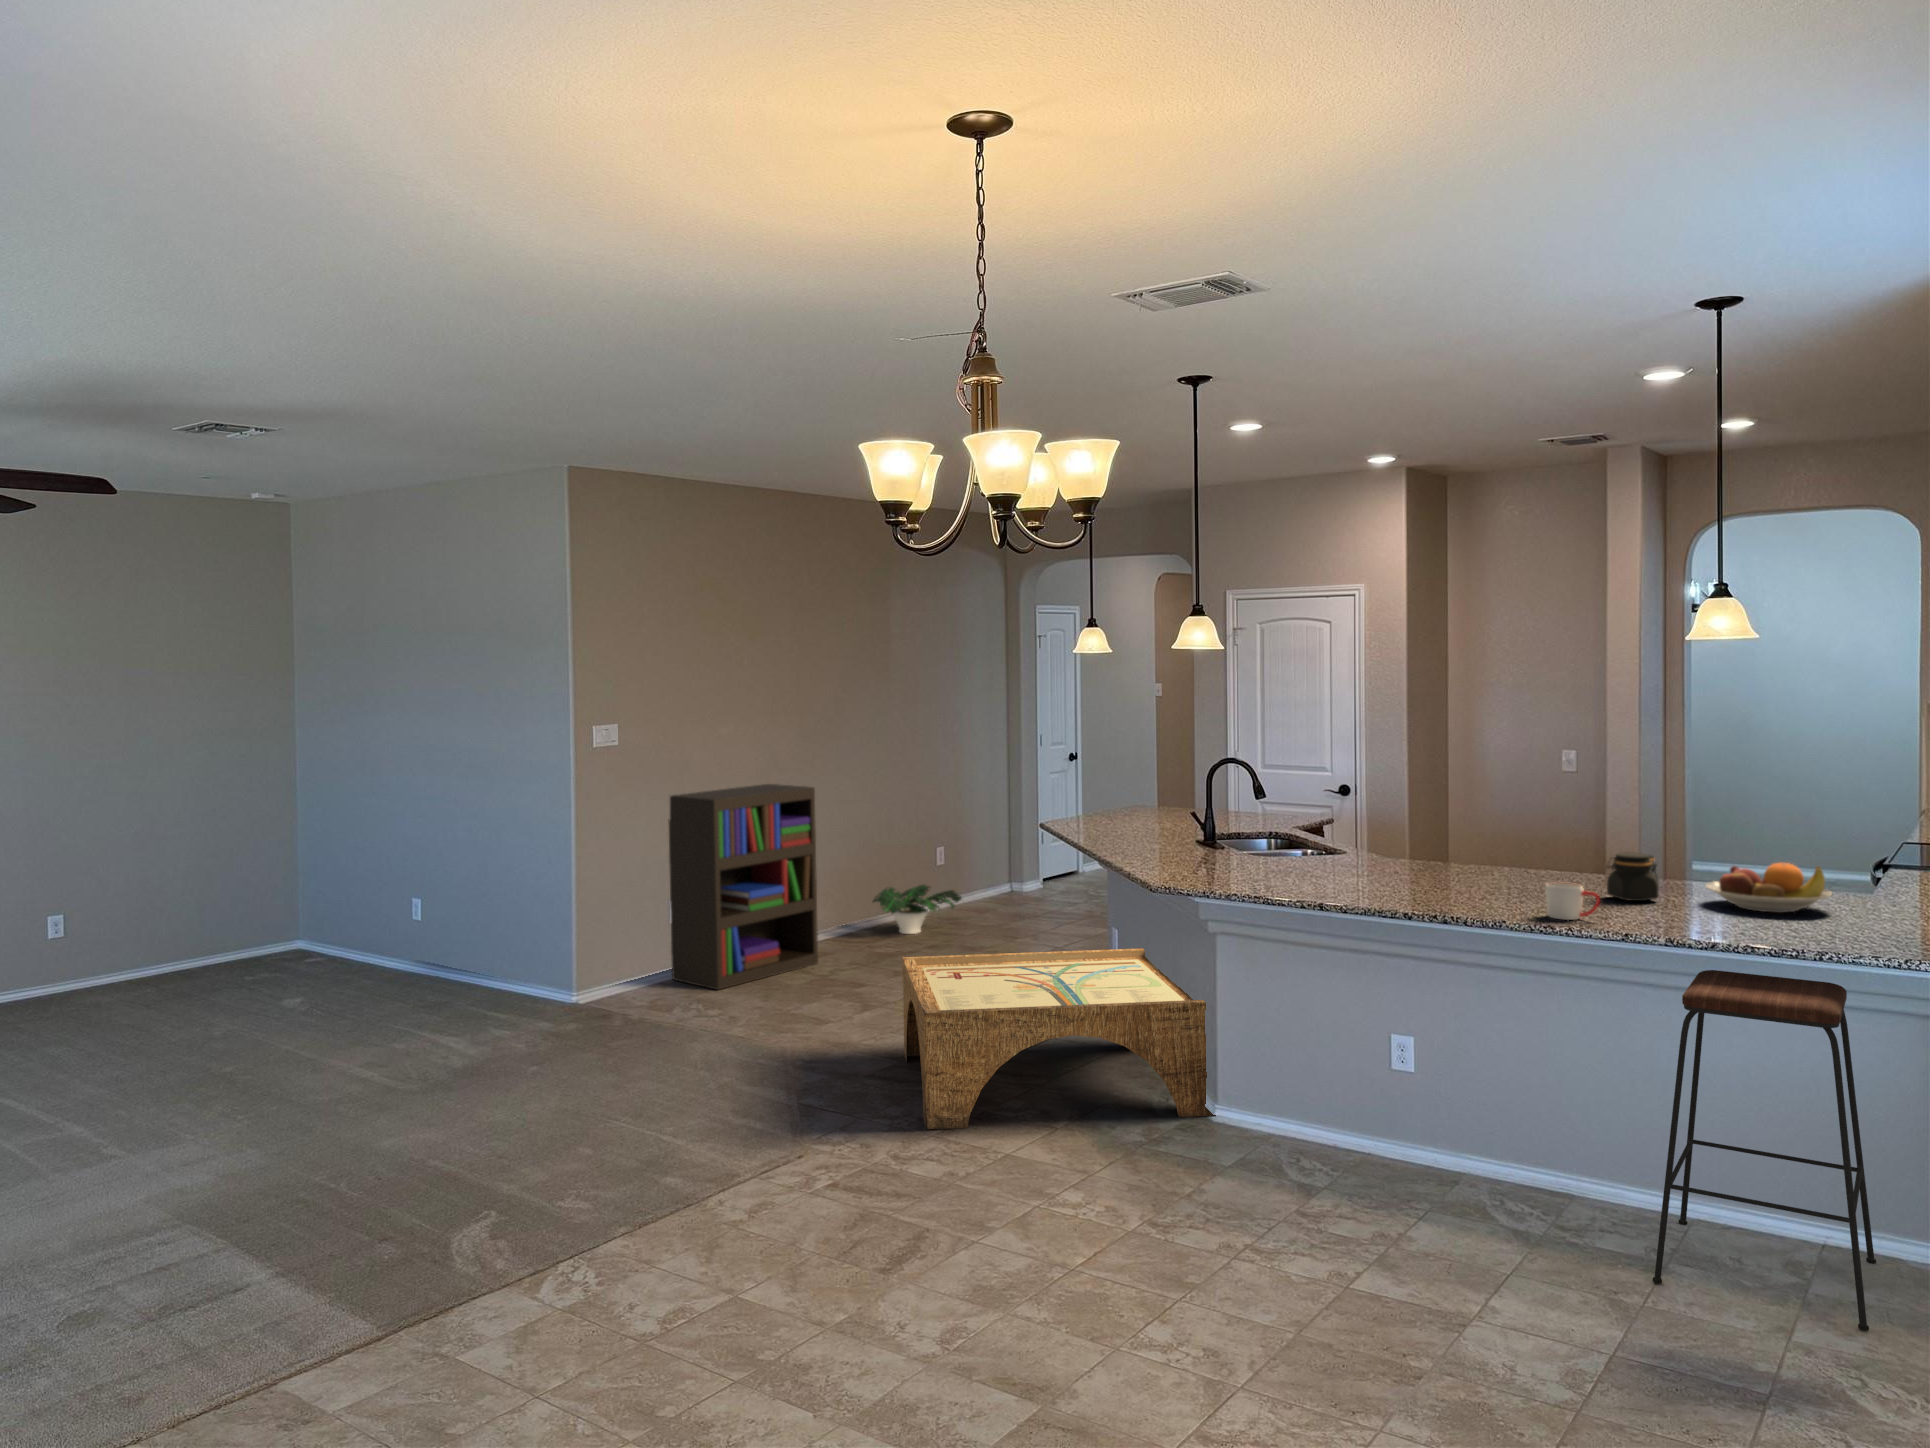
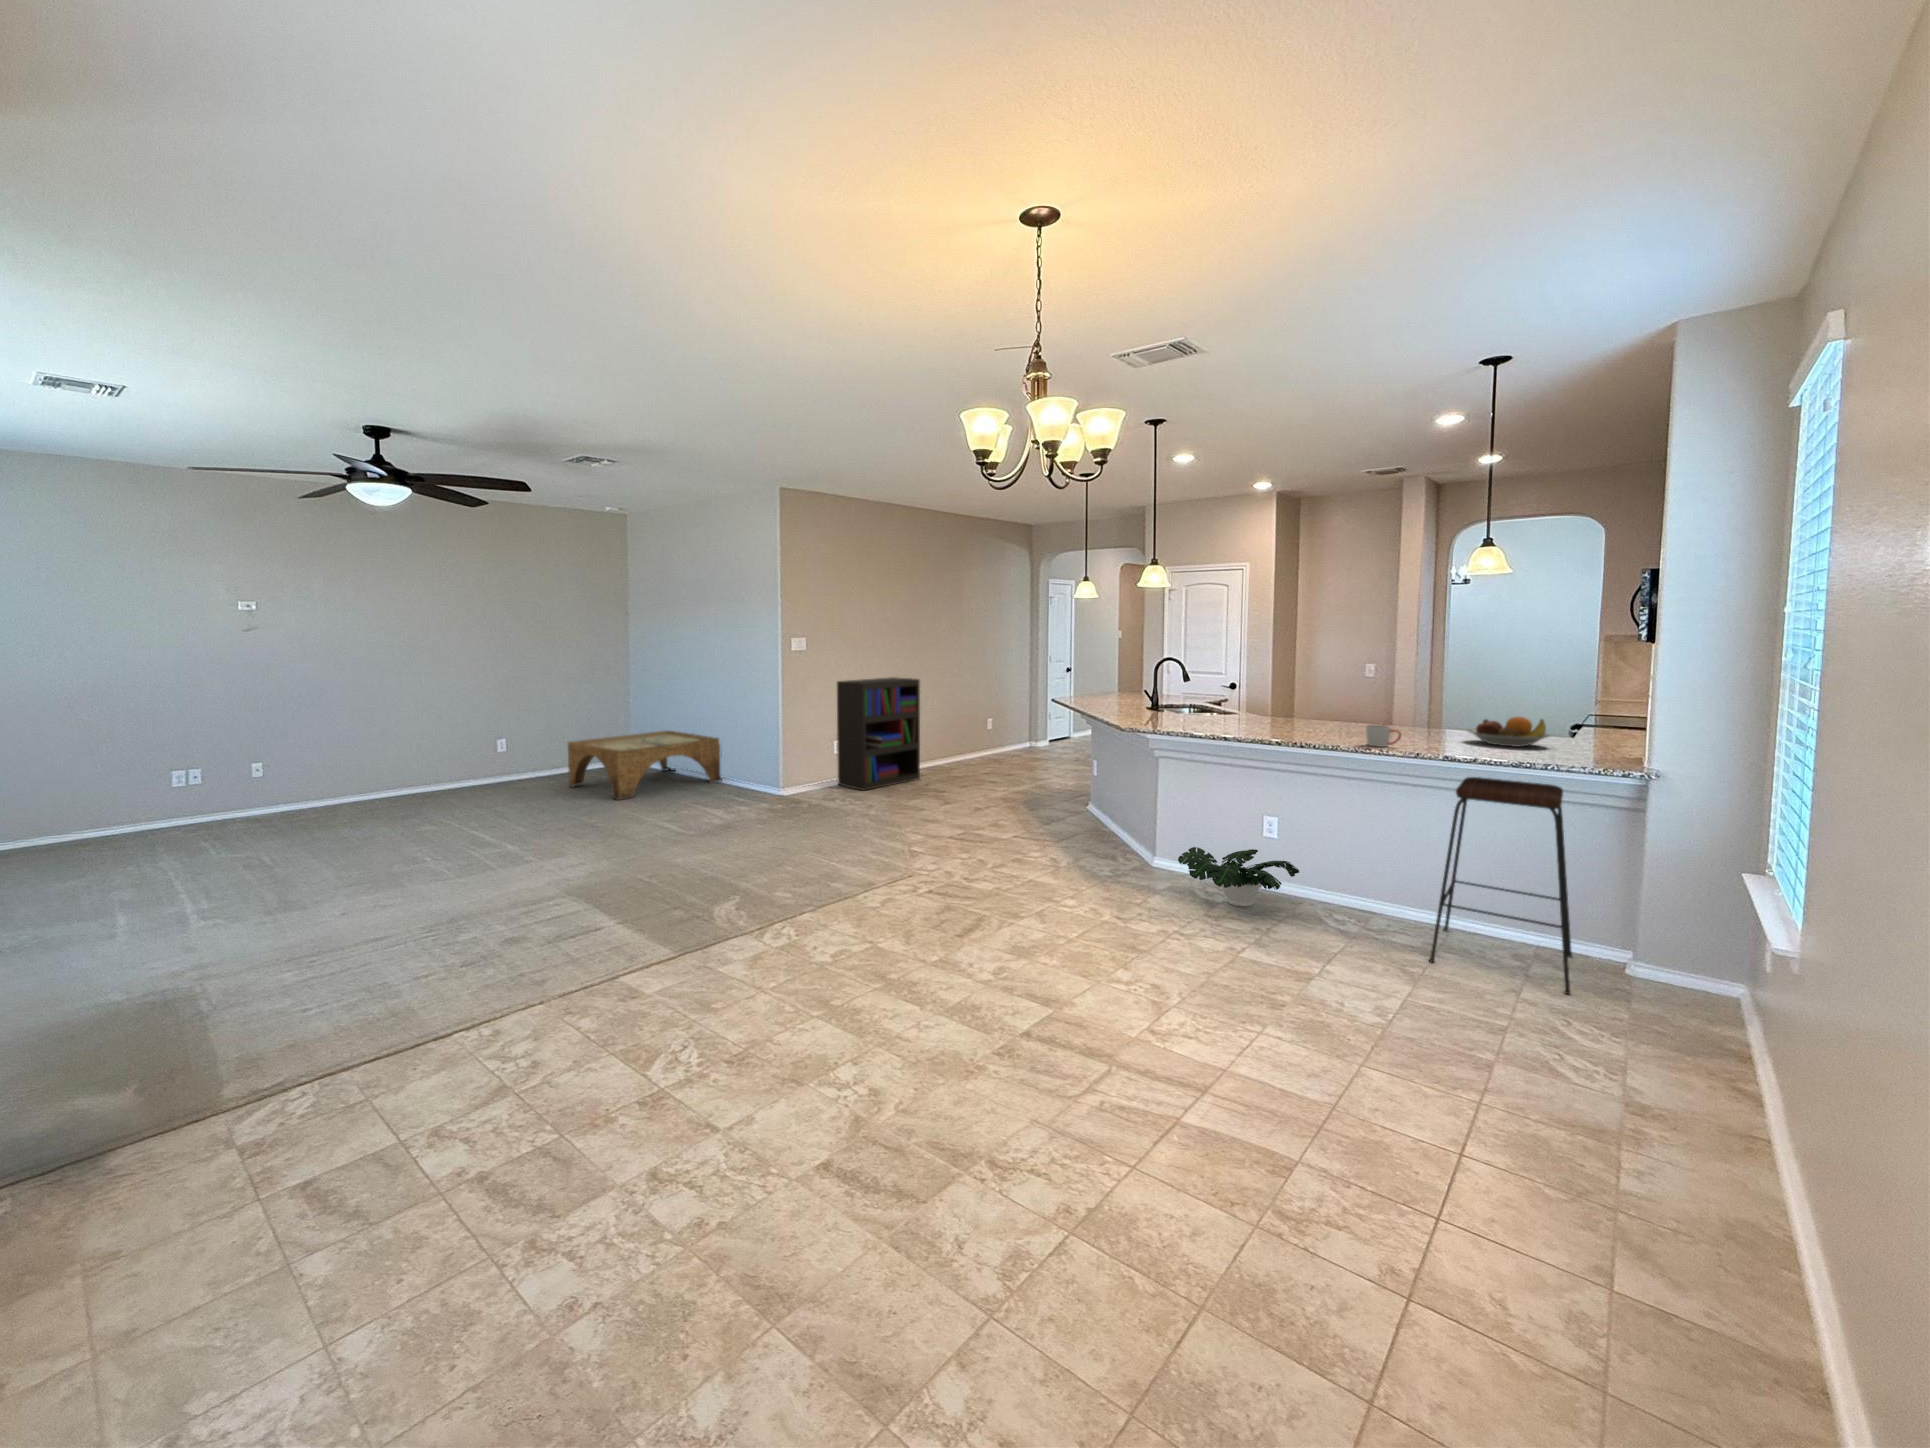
jar: present [1607,853,1659,901] -> none [1403,711,1436,739]
potted plant: present [873,885,961,934] -> present [1178,847,1299,907]
coffee table: present [903,948,1214,1129] -> present [568,731,722,800]

